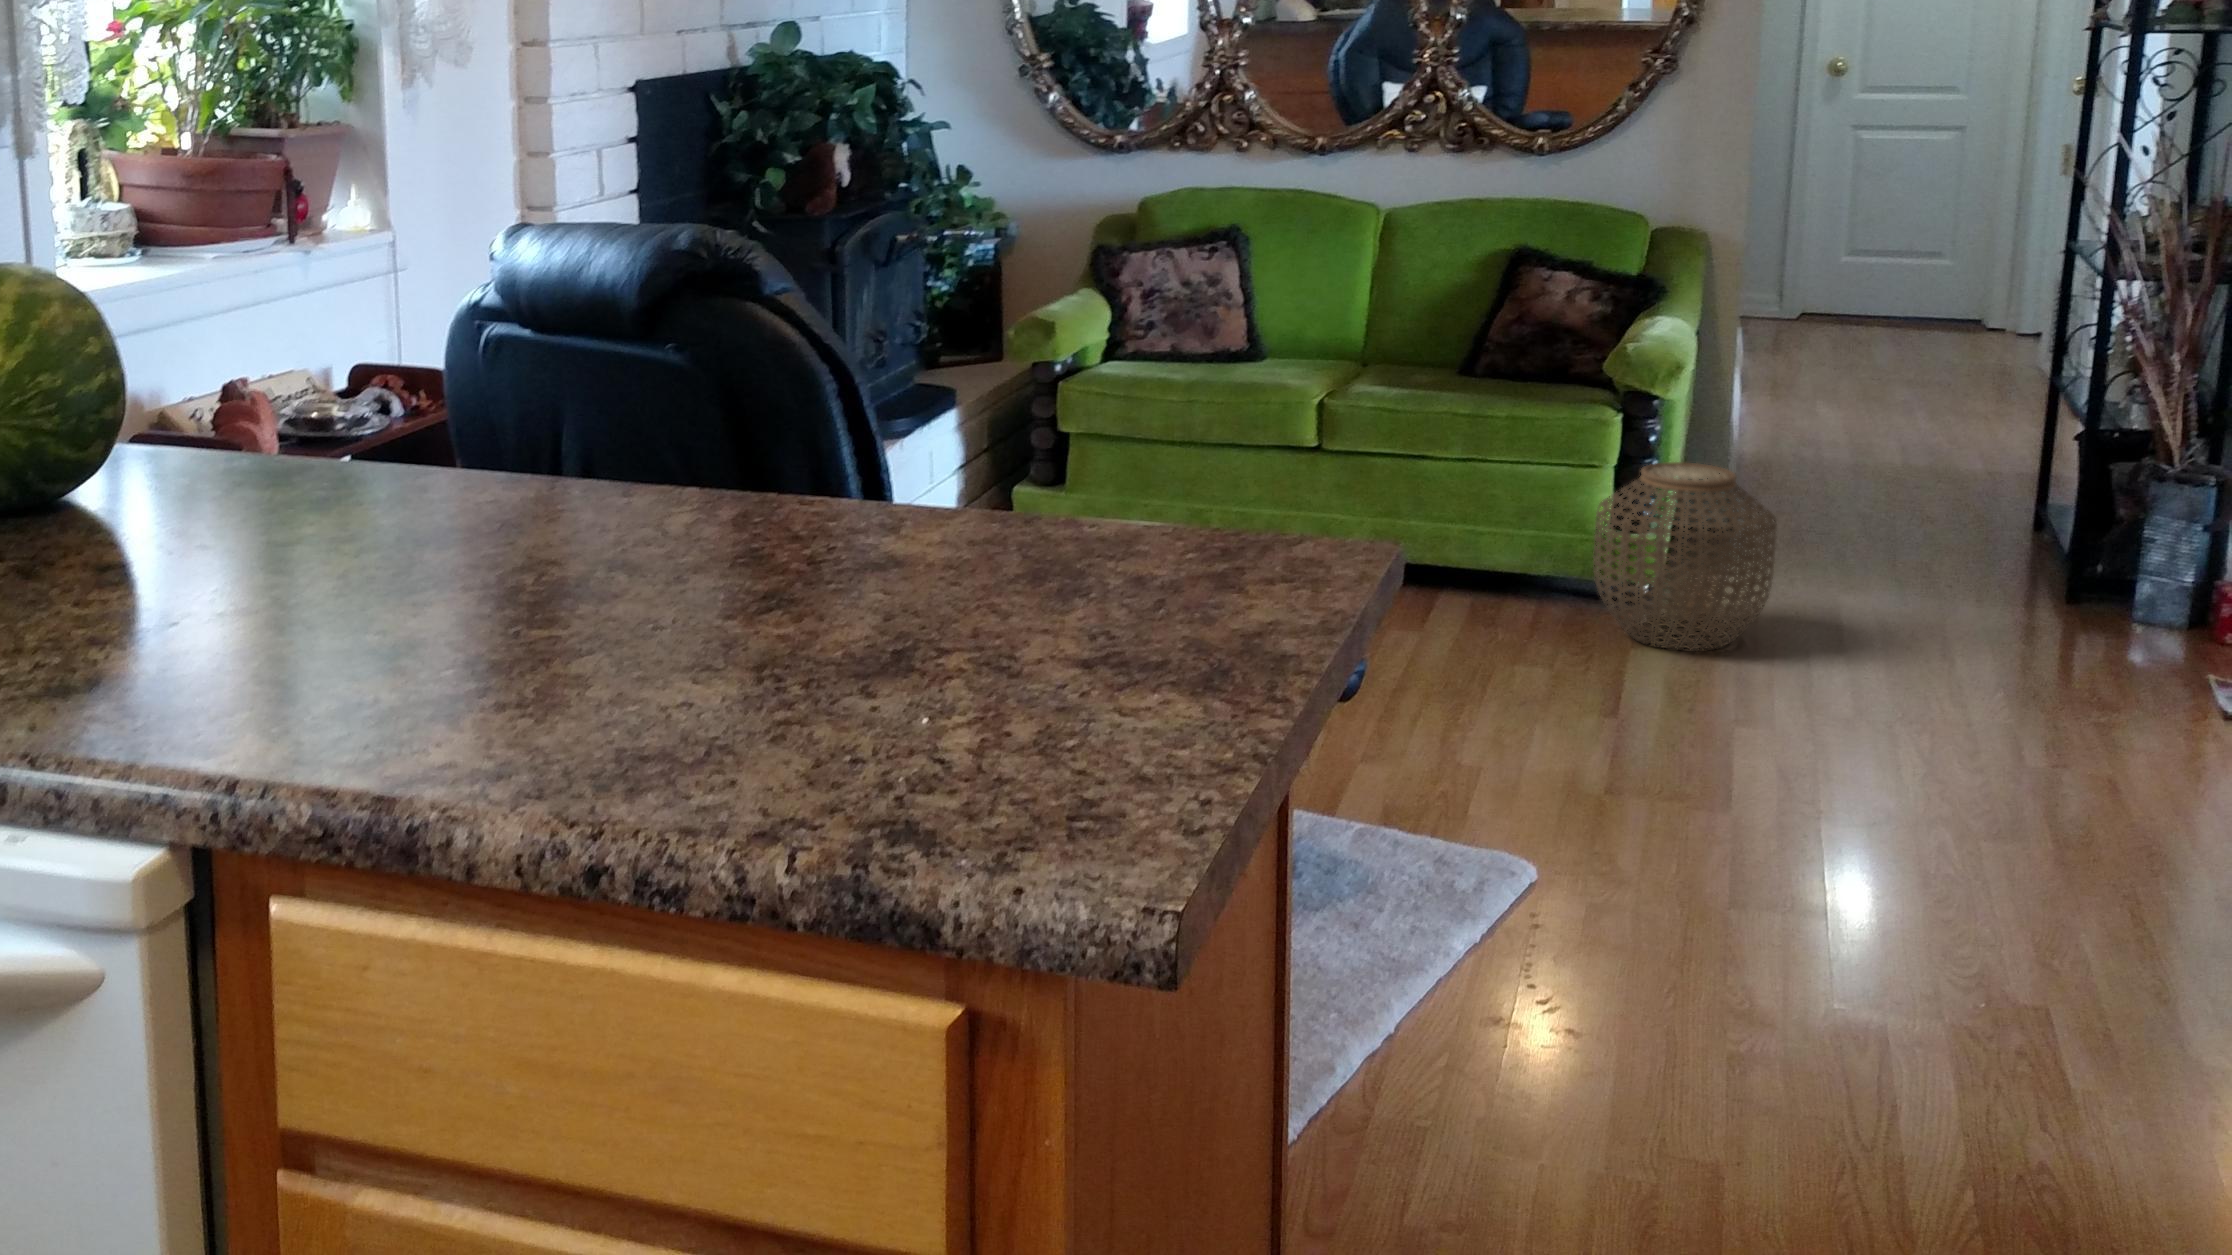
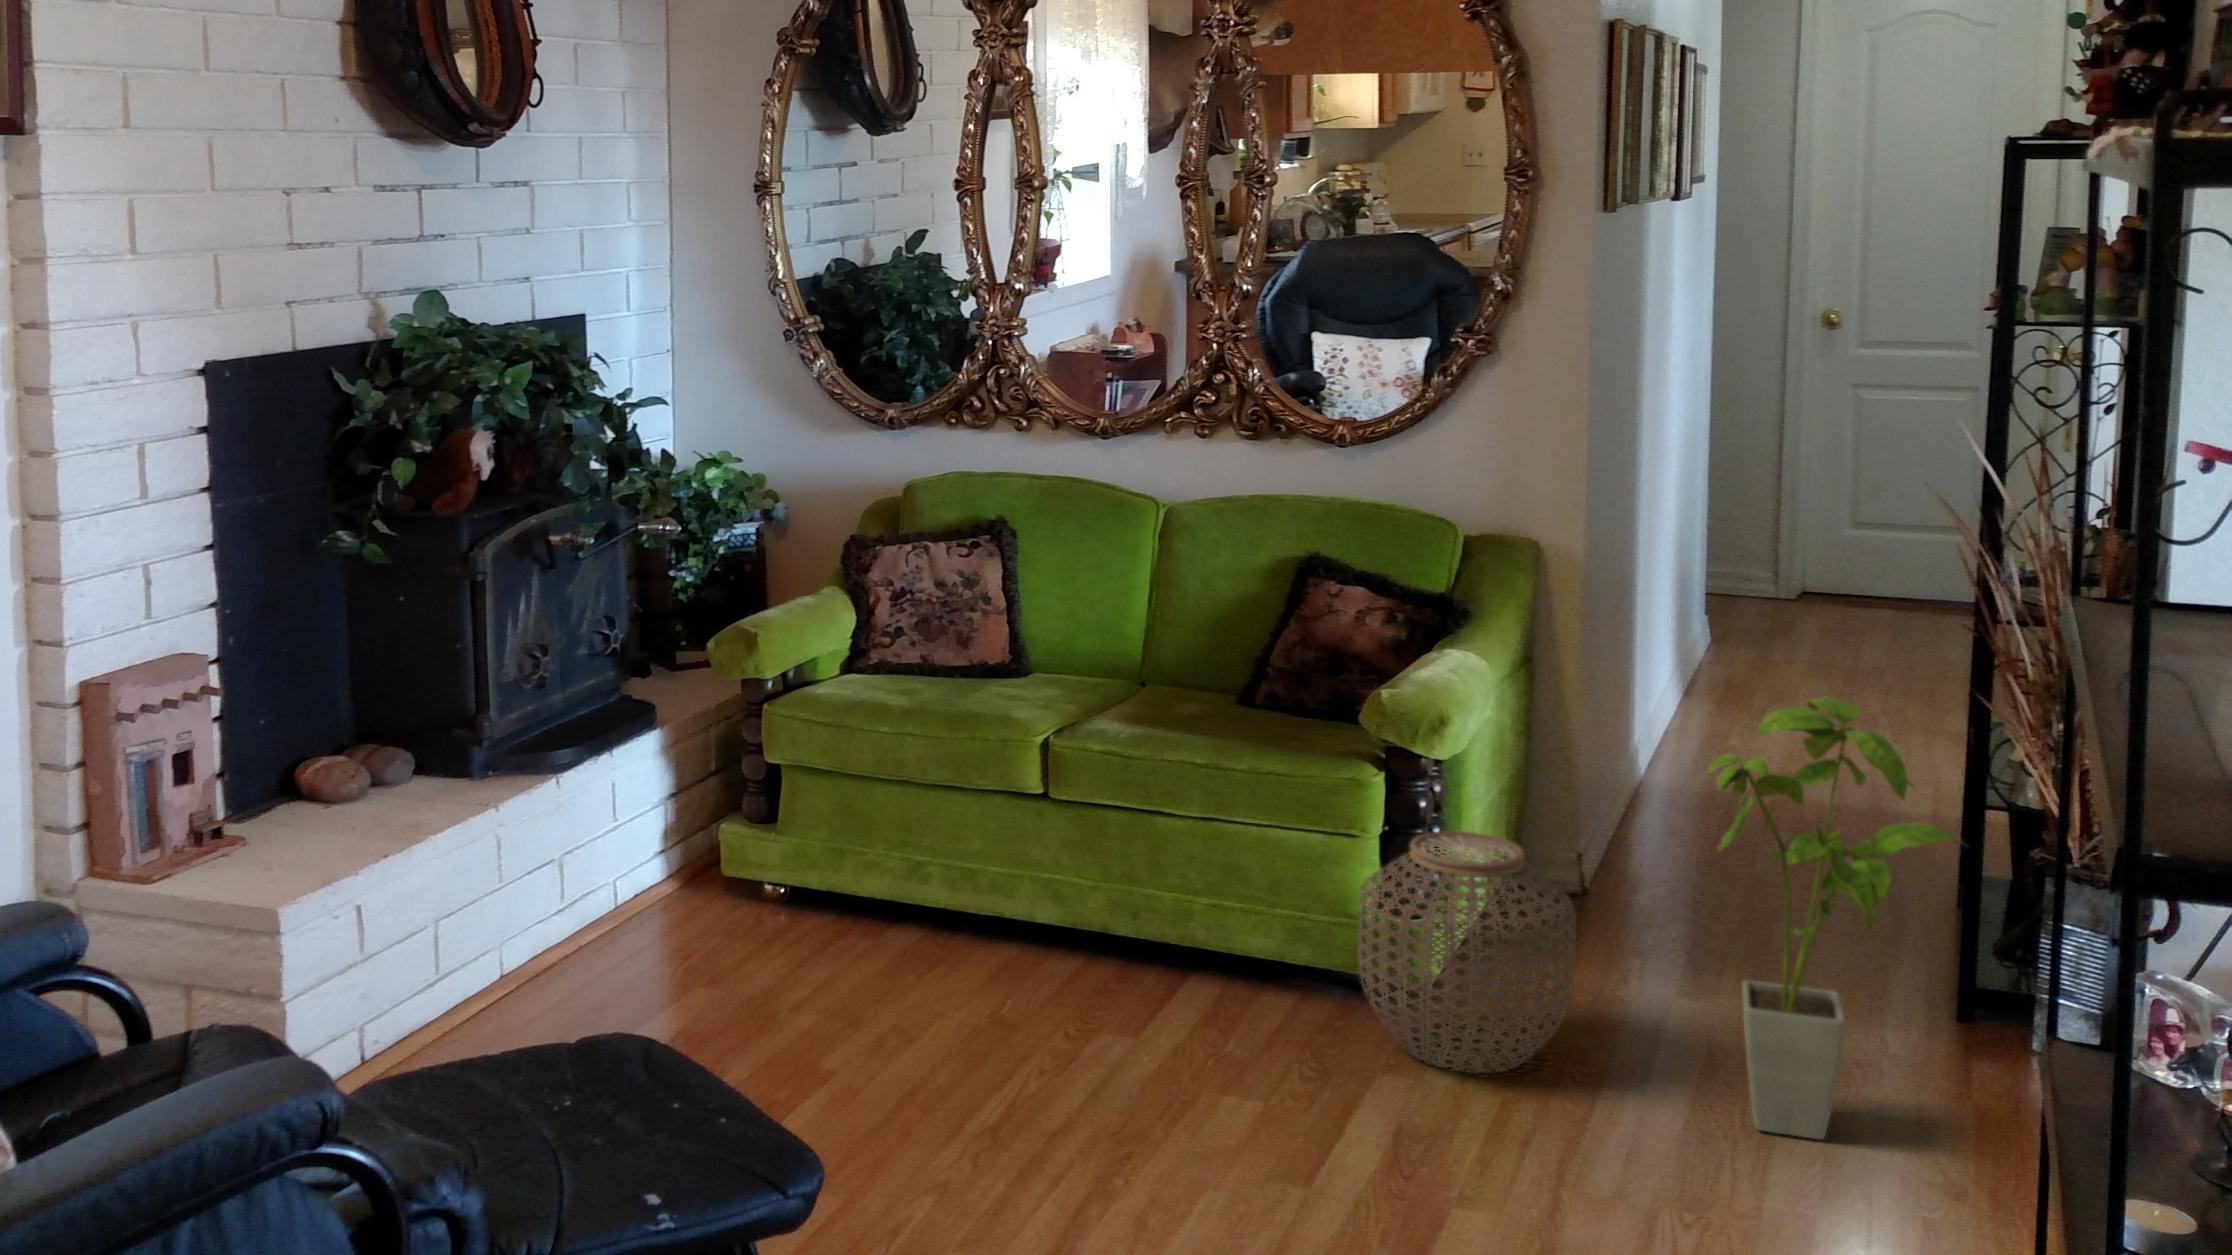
house plant: none [1889,334,2101,683] -> present [1706,697,1959,1140]

